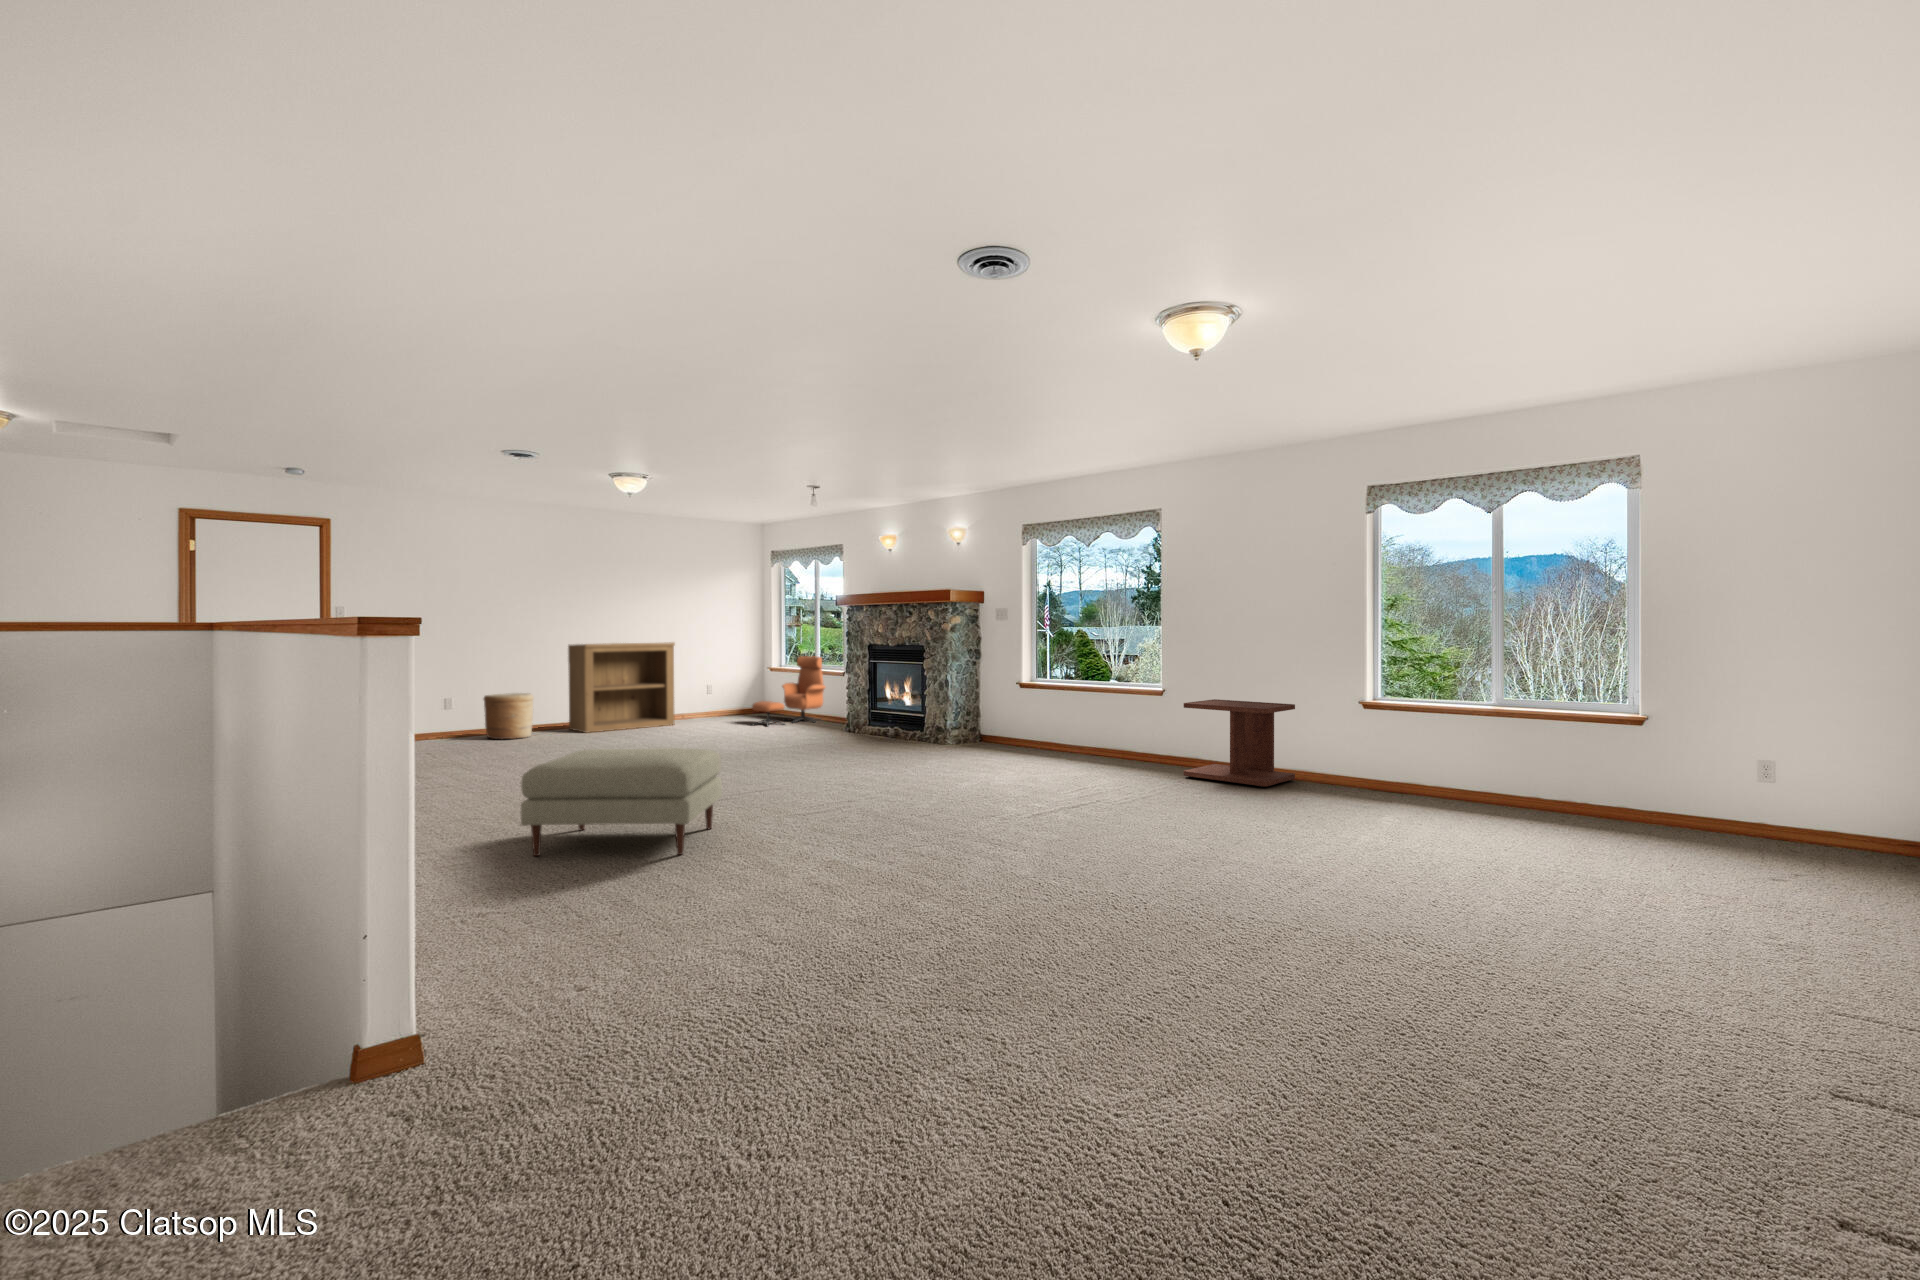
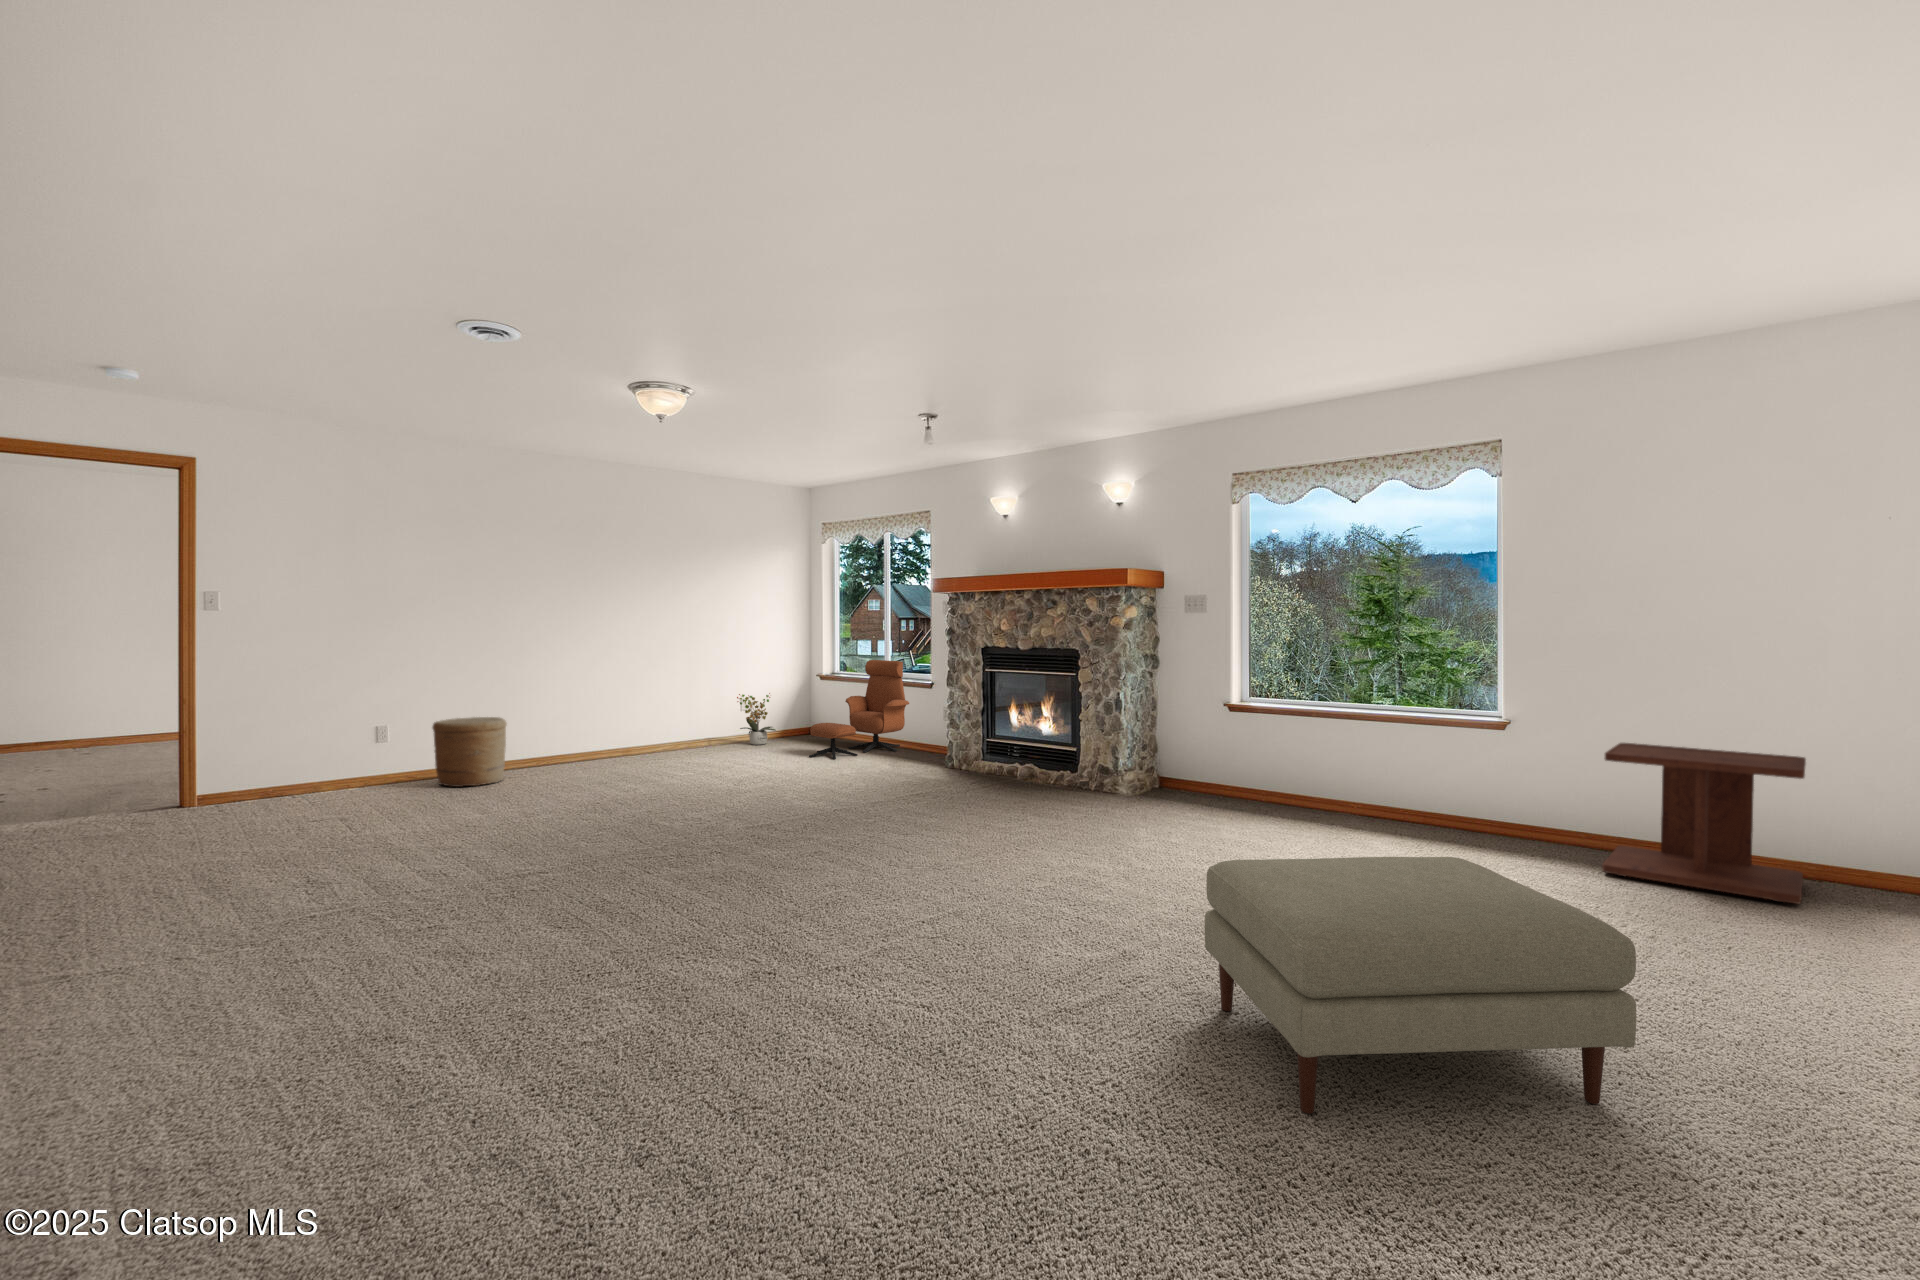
bookshelf: present [568,642,675,733] -> none [554,642,703,772]
potted plant: none [702,681,732,719] -> present [737,693,776,745]
ottoman: present [521,748,722,856] -> present [1205,857,1636,1114]

